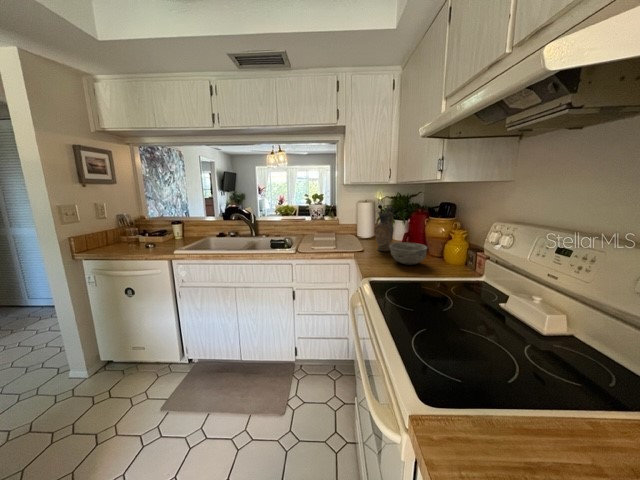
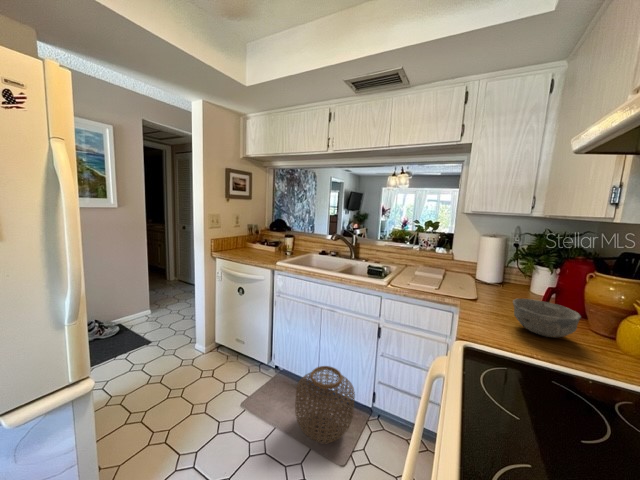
ceramic pitcher: present [374,206,394,251] -> none [496,246,532,307]
woven basket: none [225,338,282,407] -> present [295,366,355,444]

